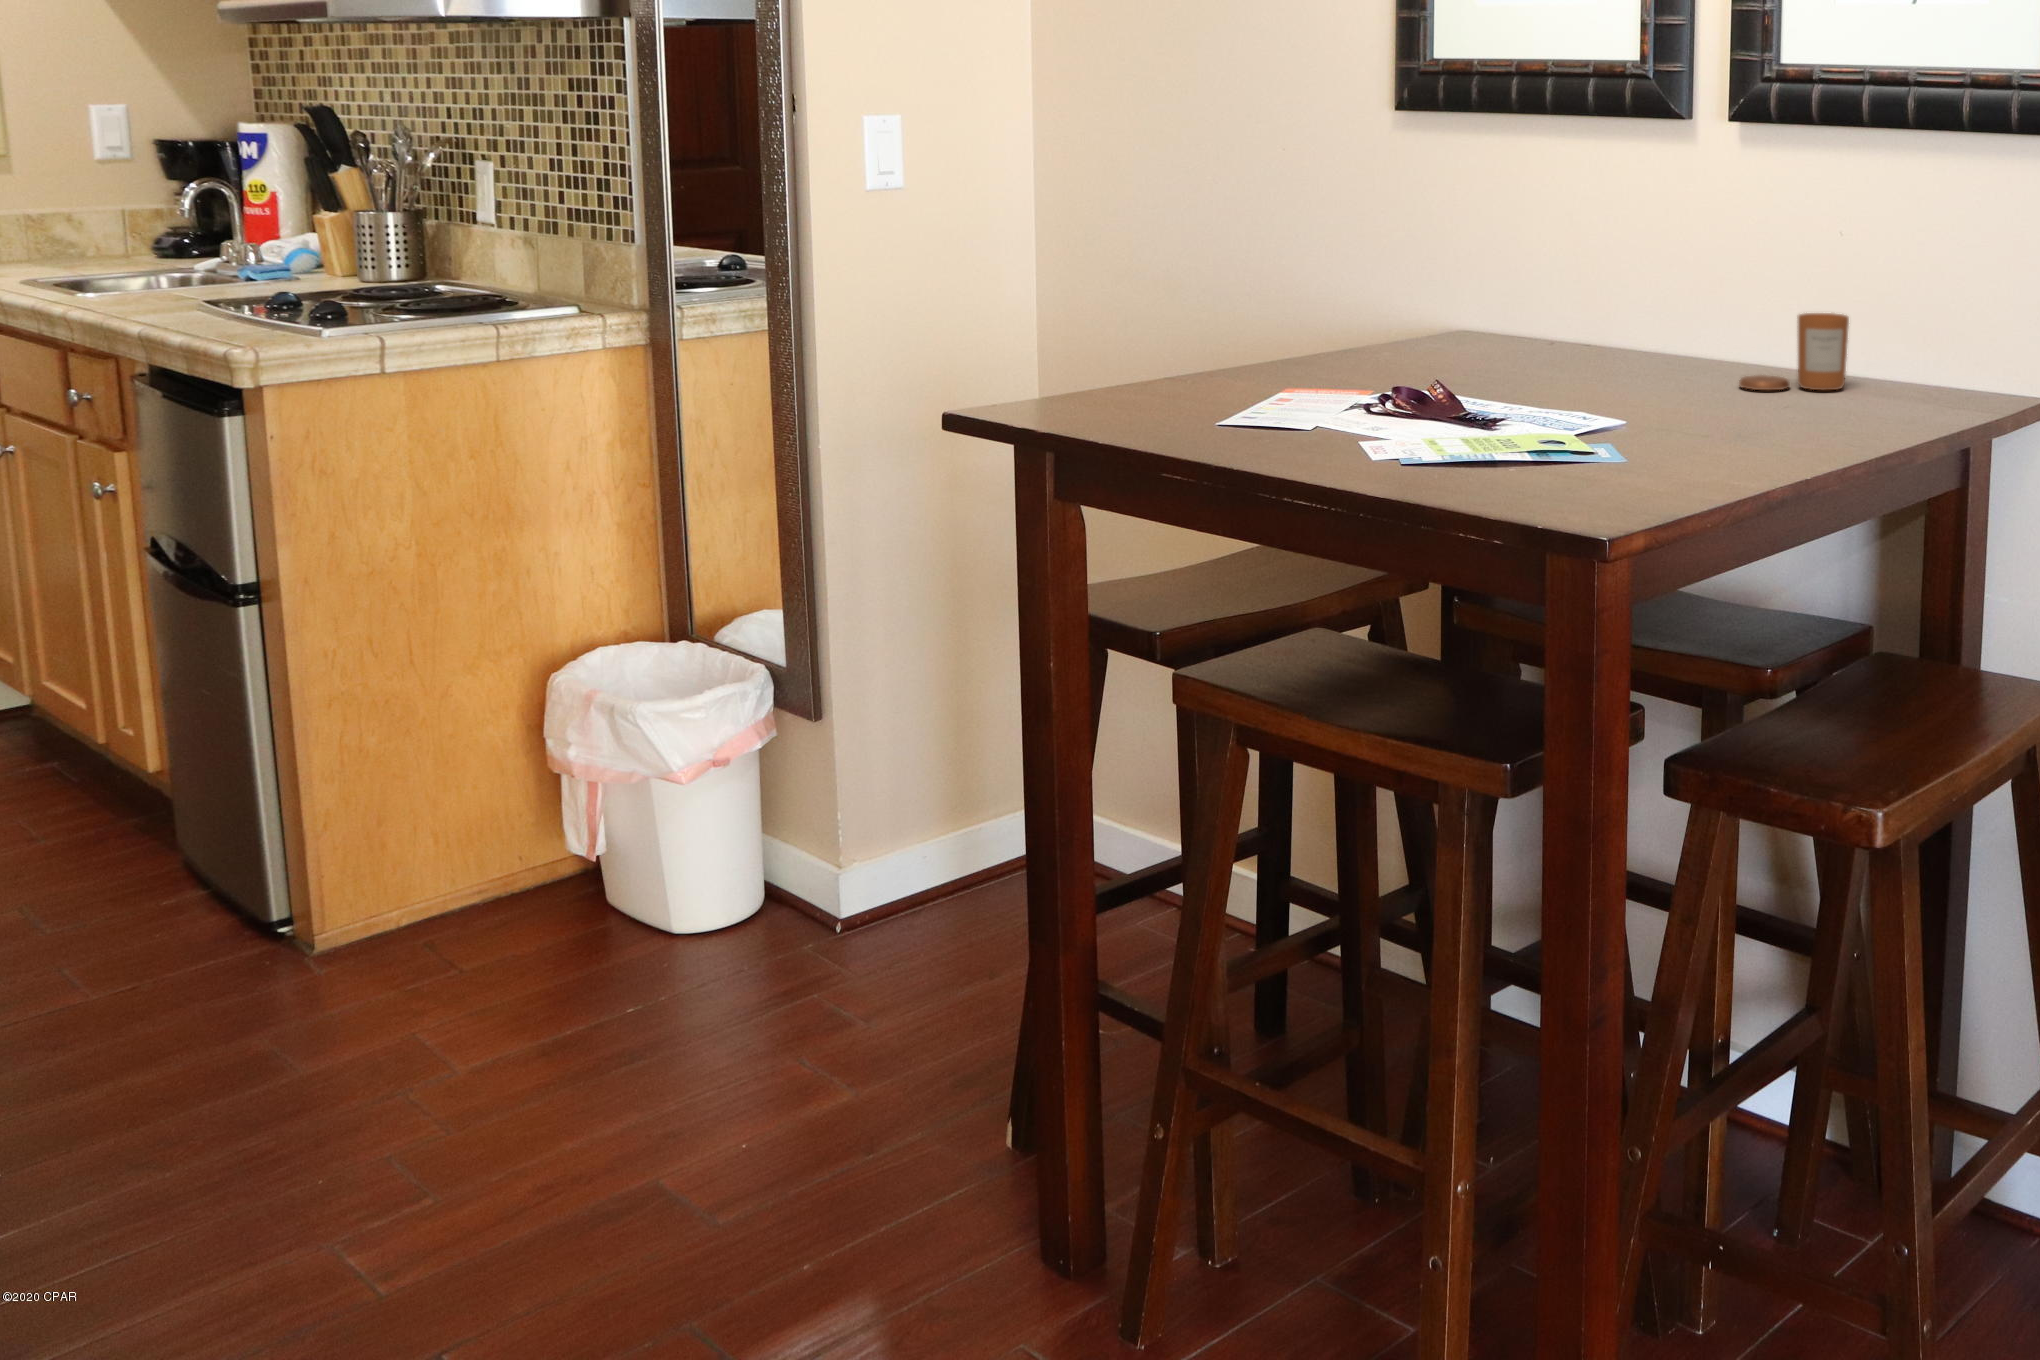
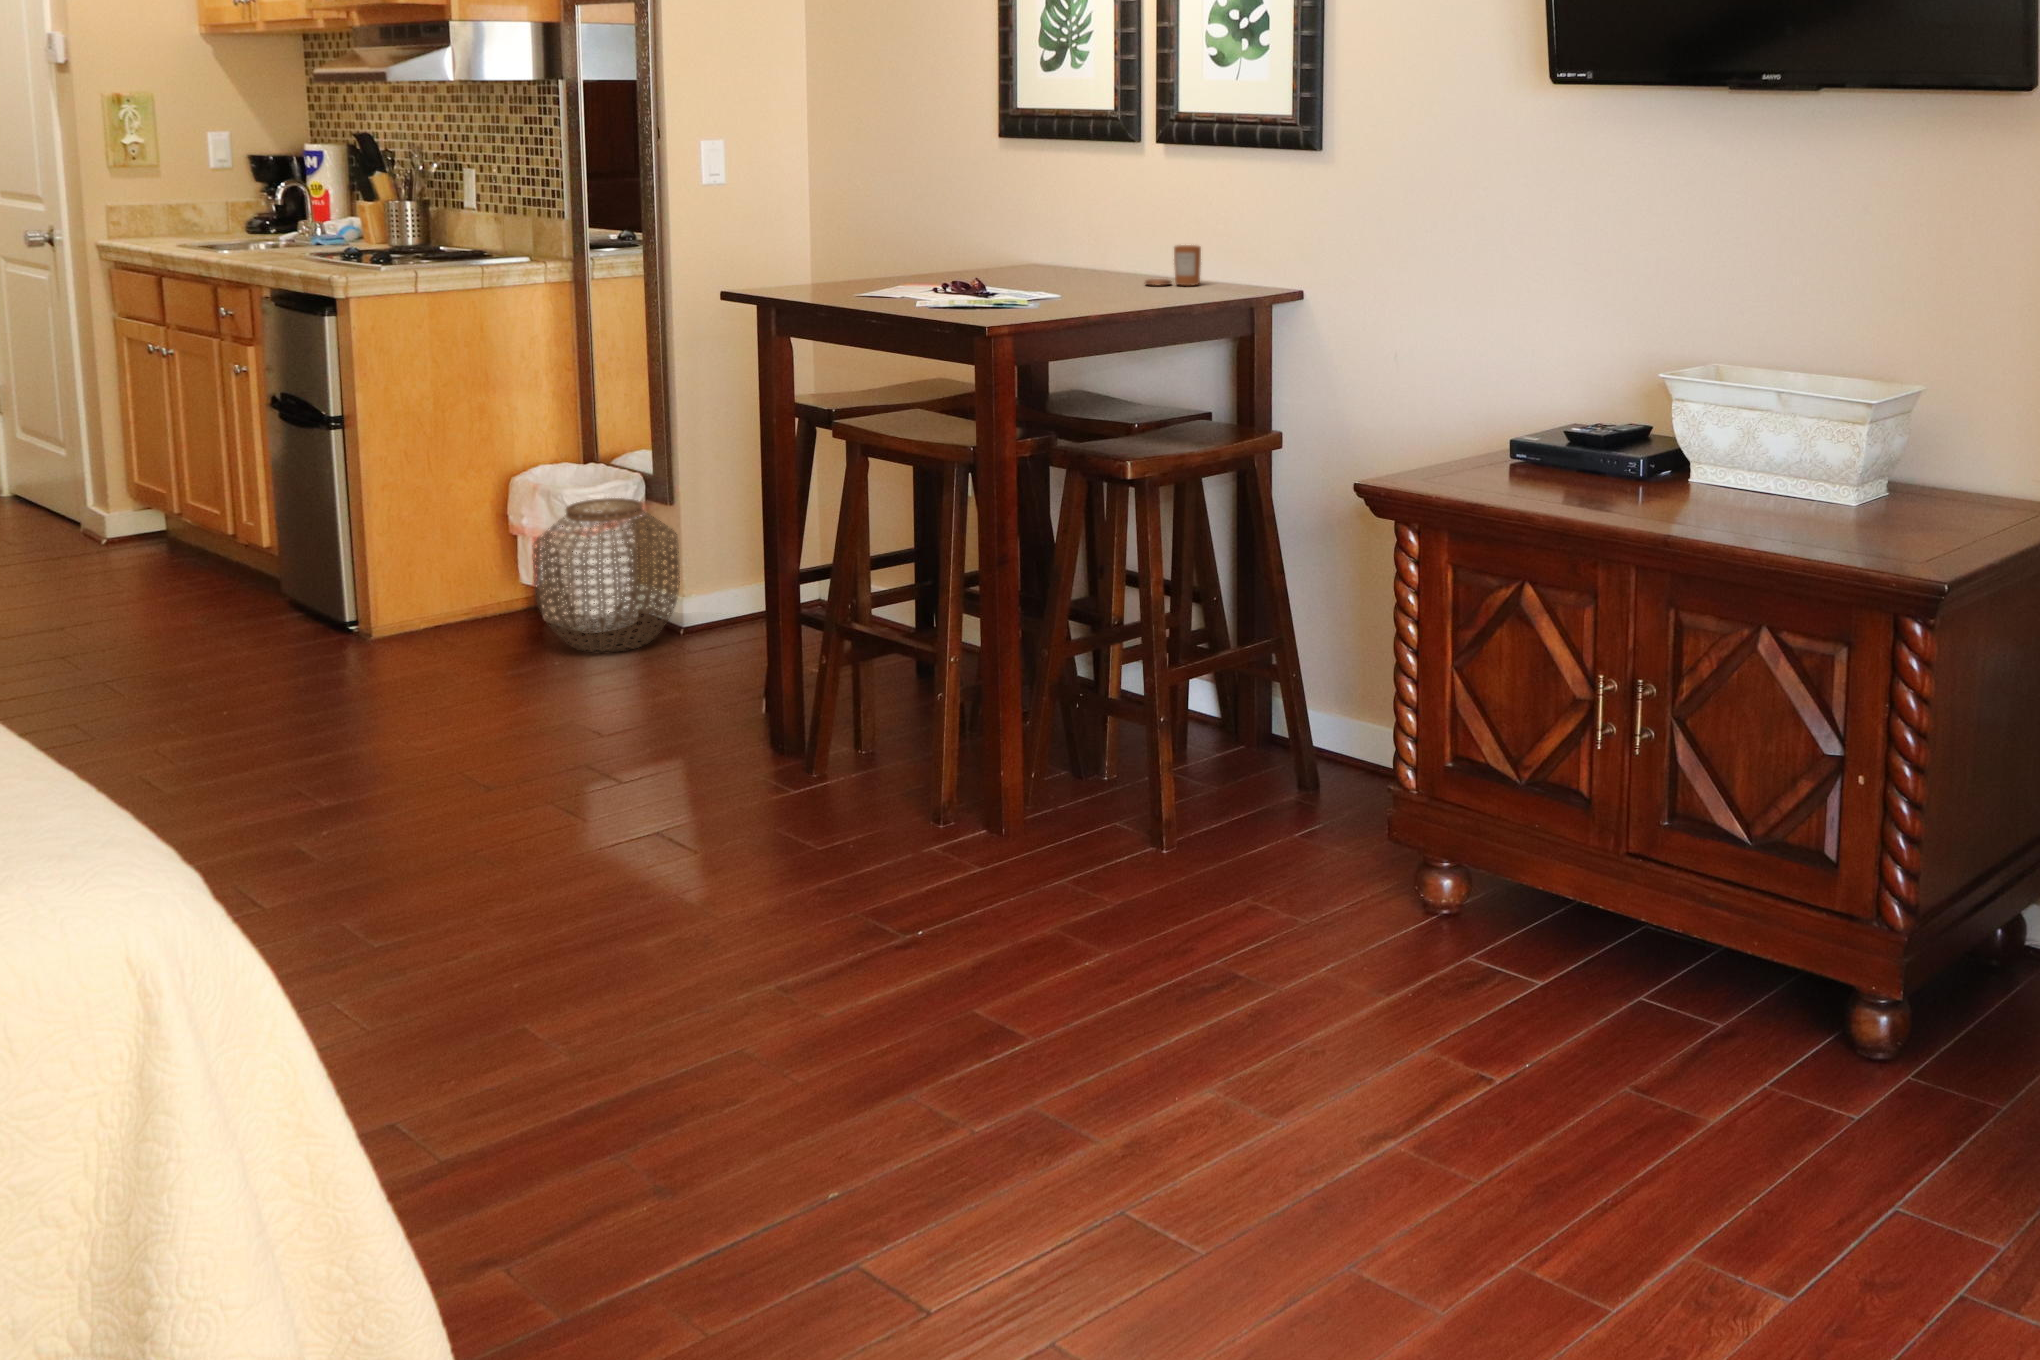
woven basket: none [585,713,834,983] -> present [533,498,680,652]

